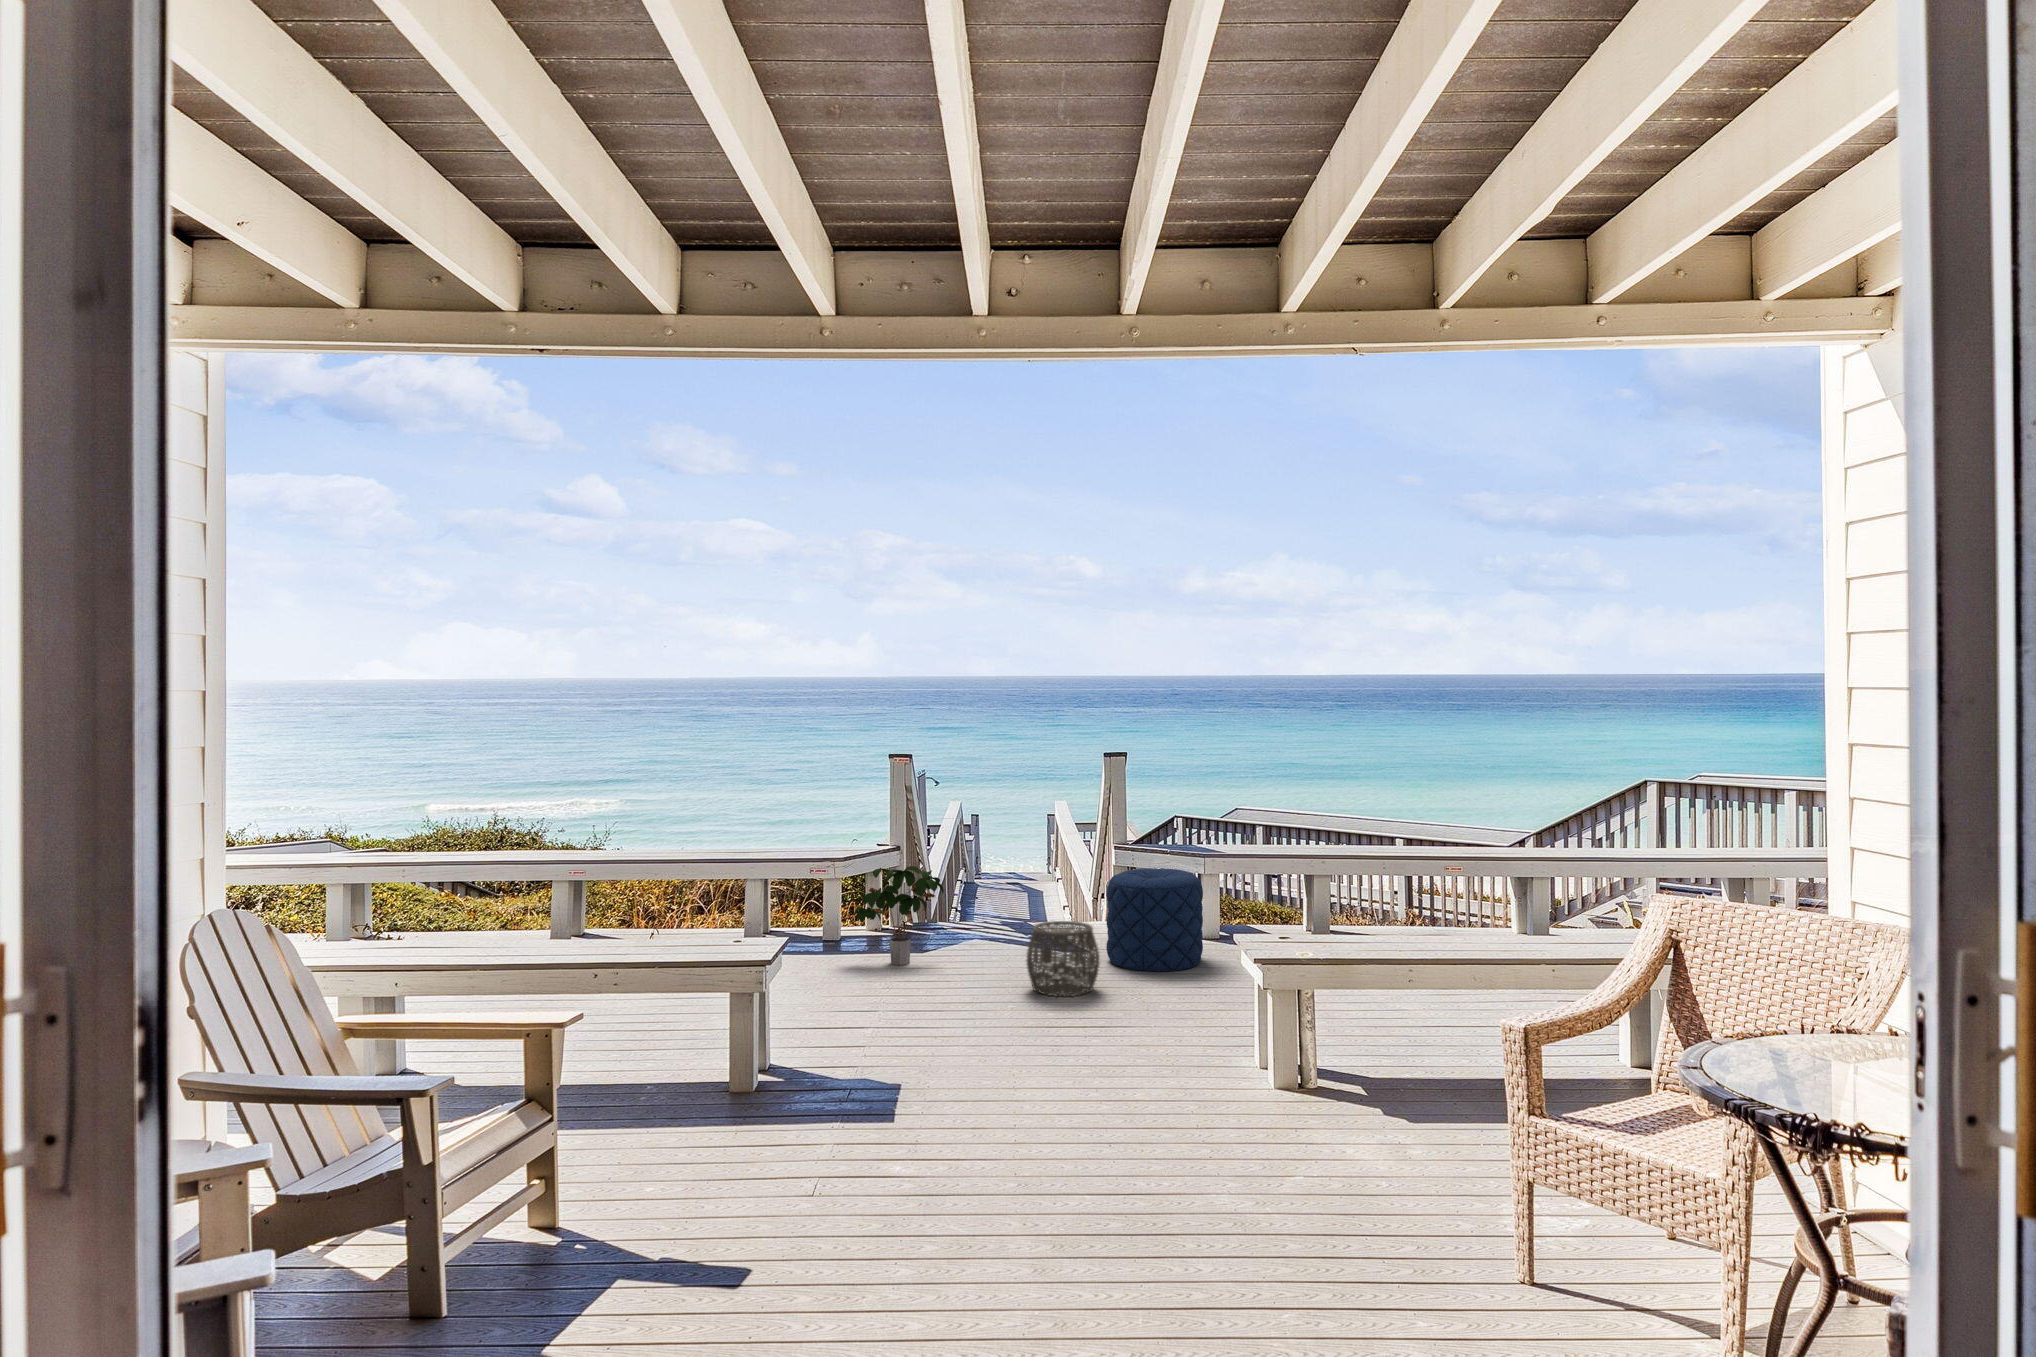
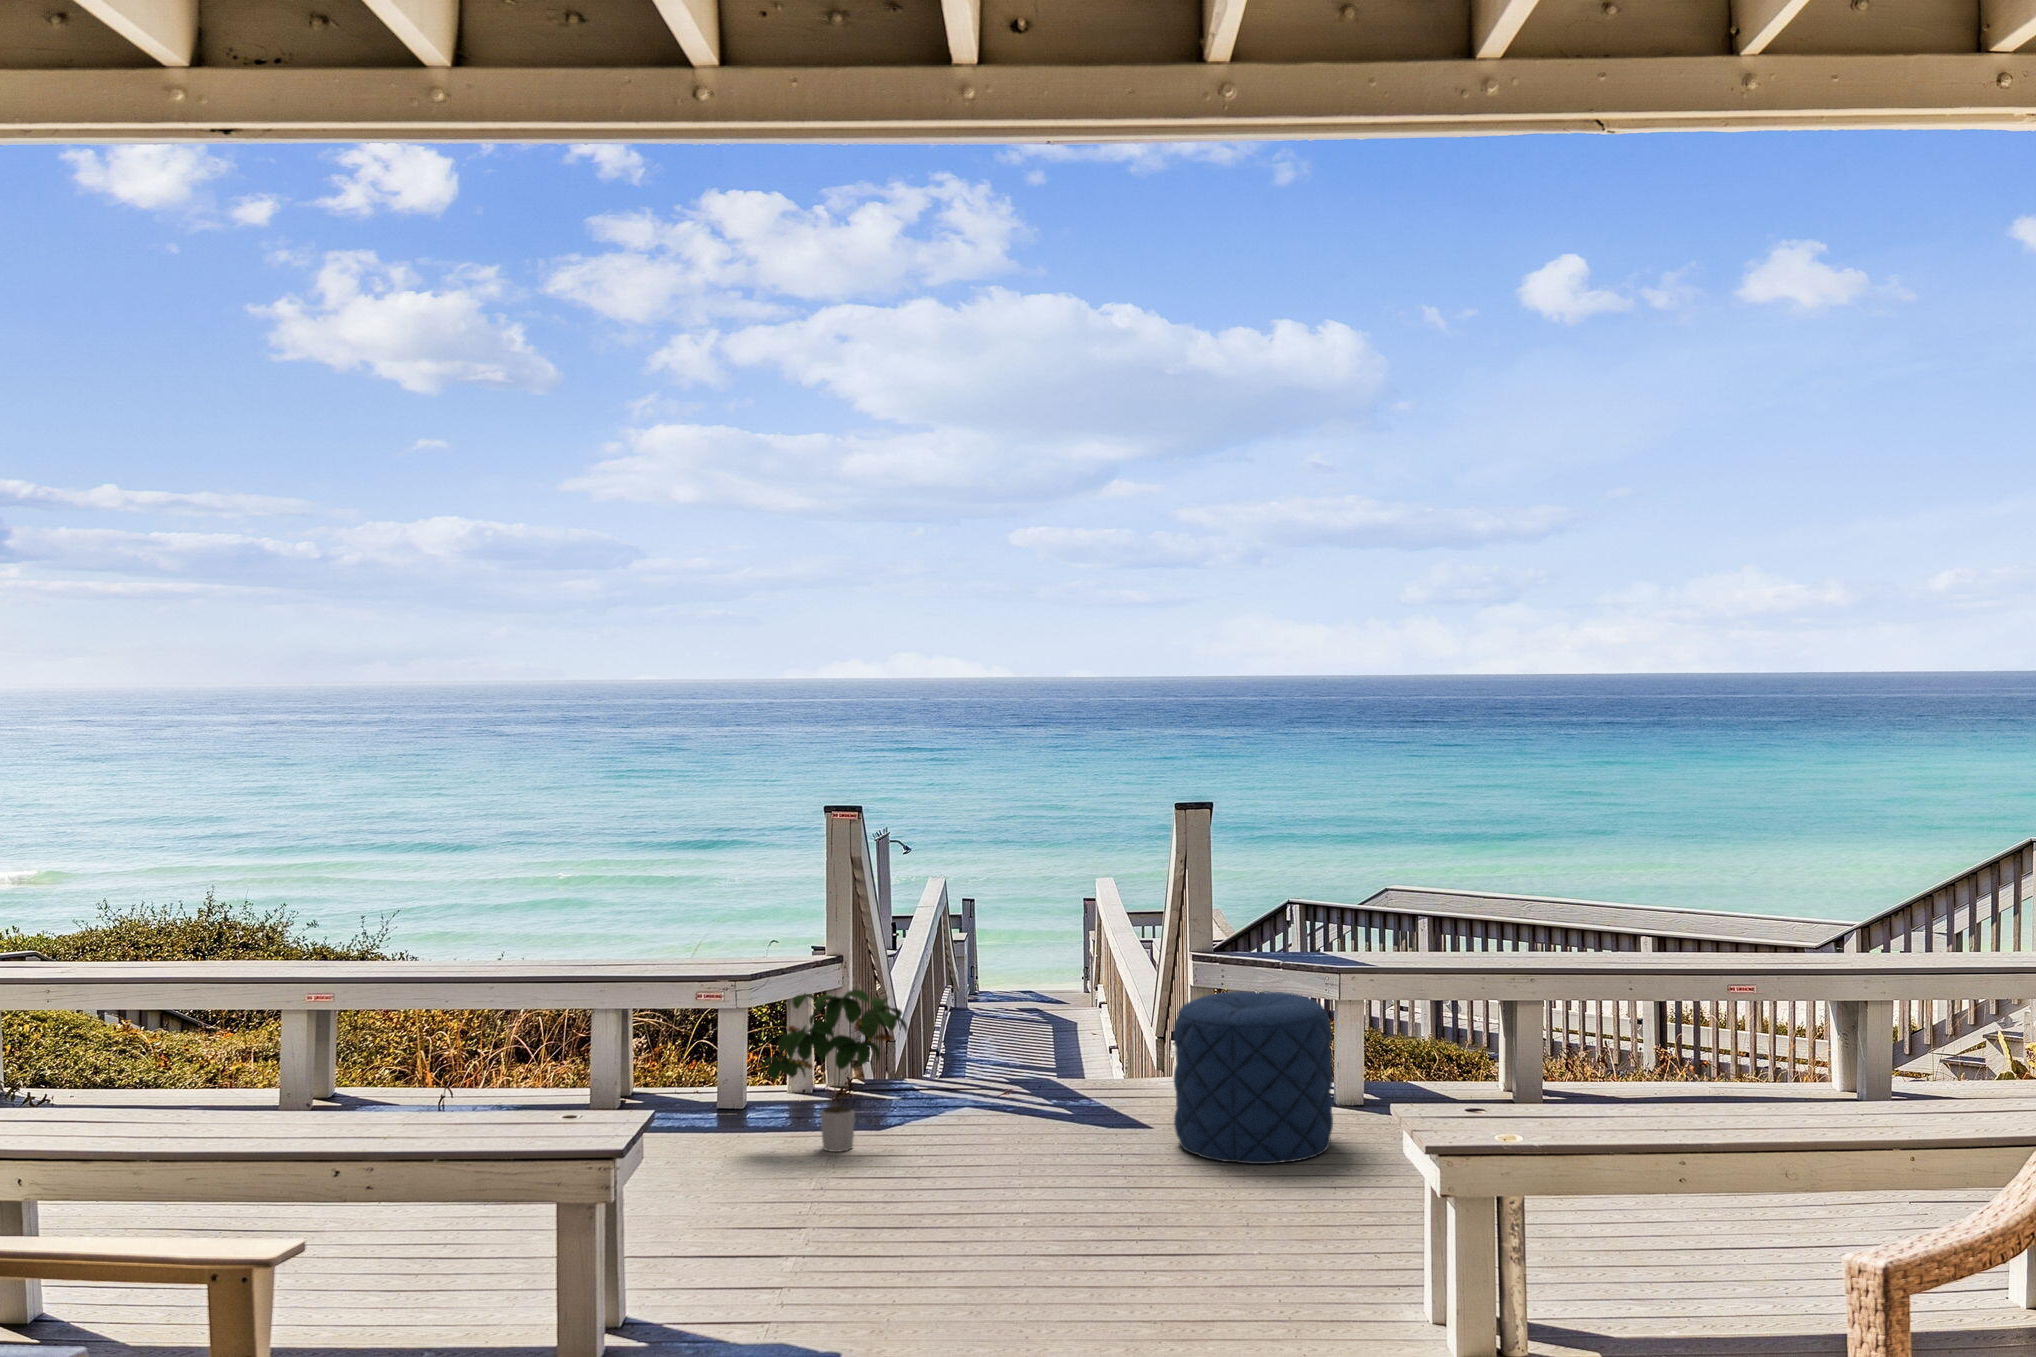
woven basket: present [1027,921,1100,997] -> none [1035,1082,1160,1213]

